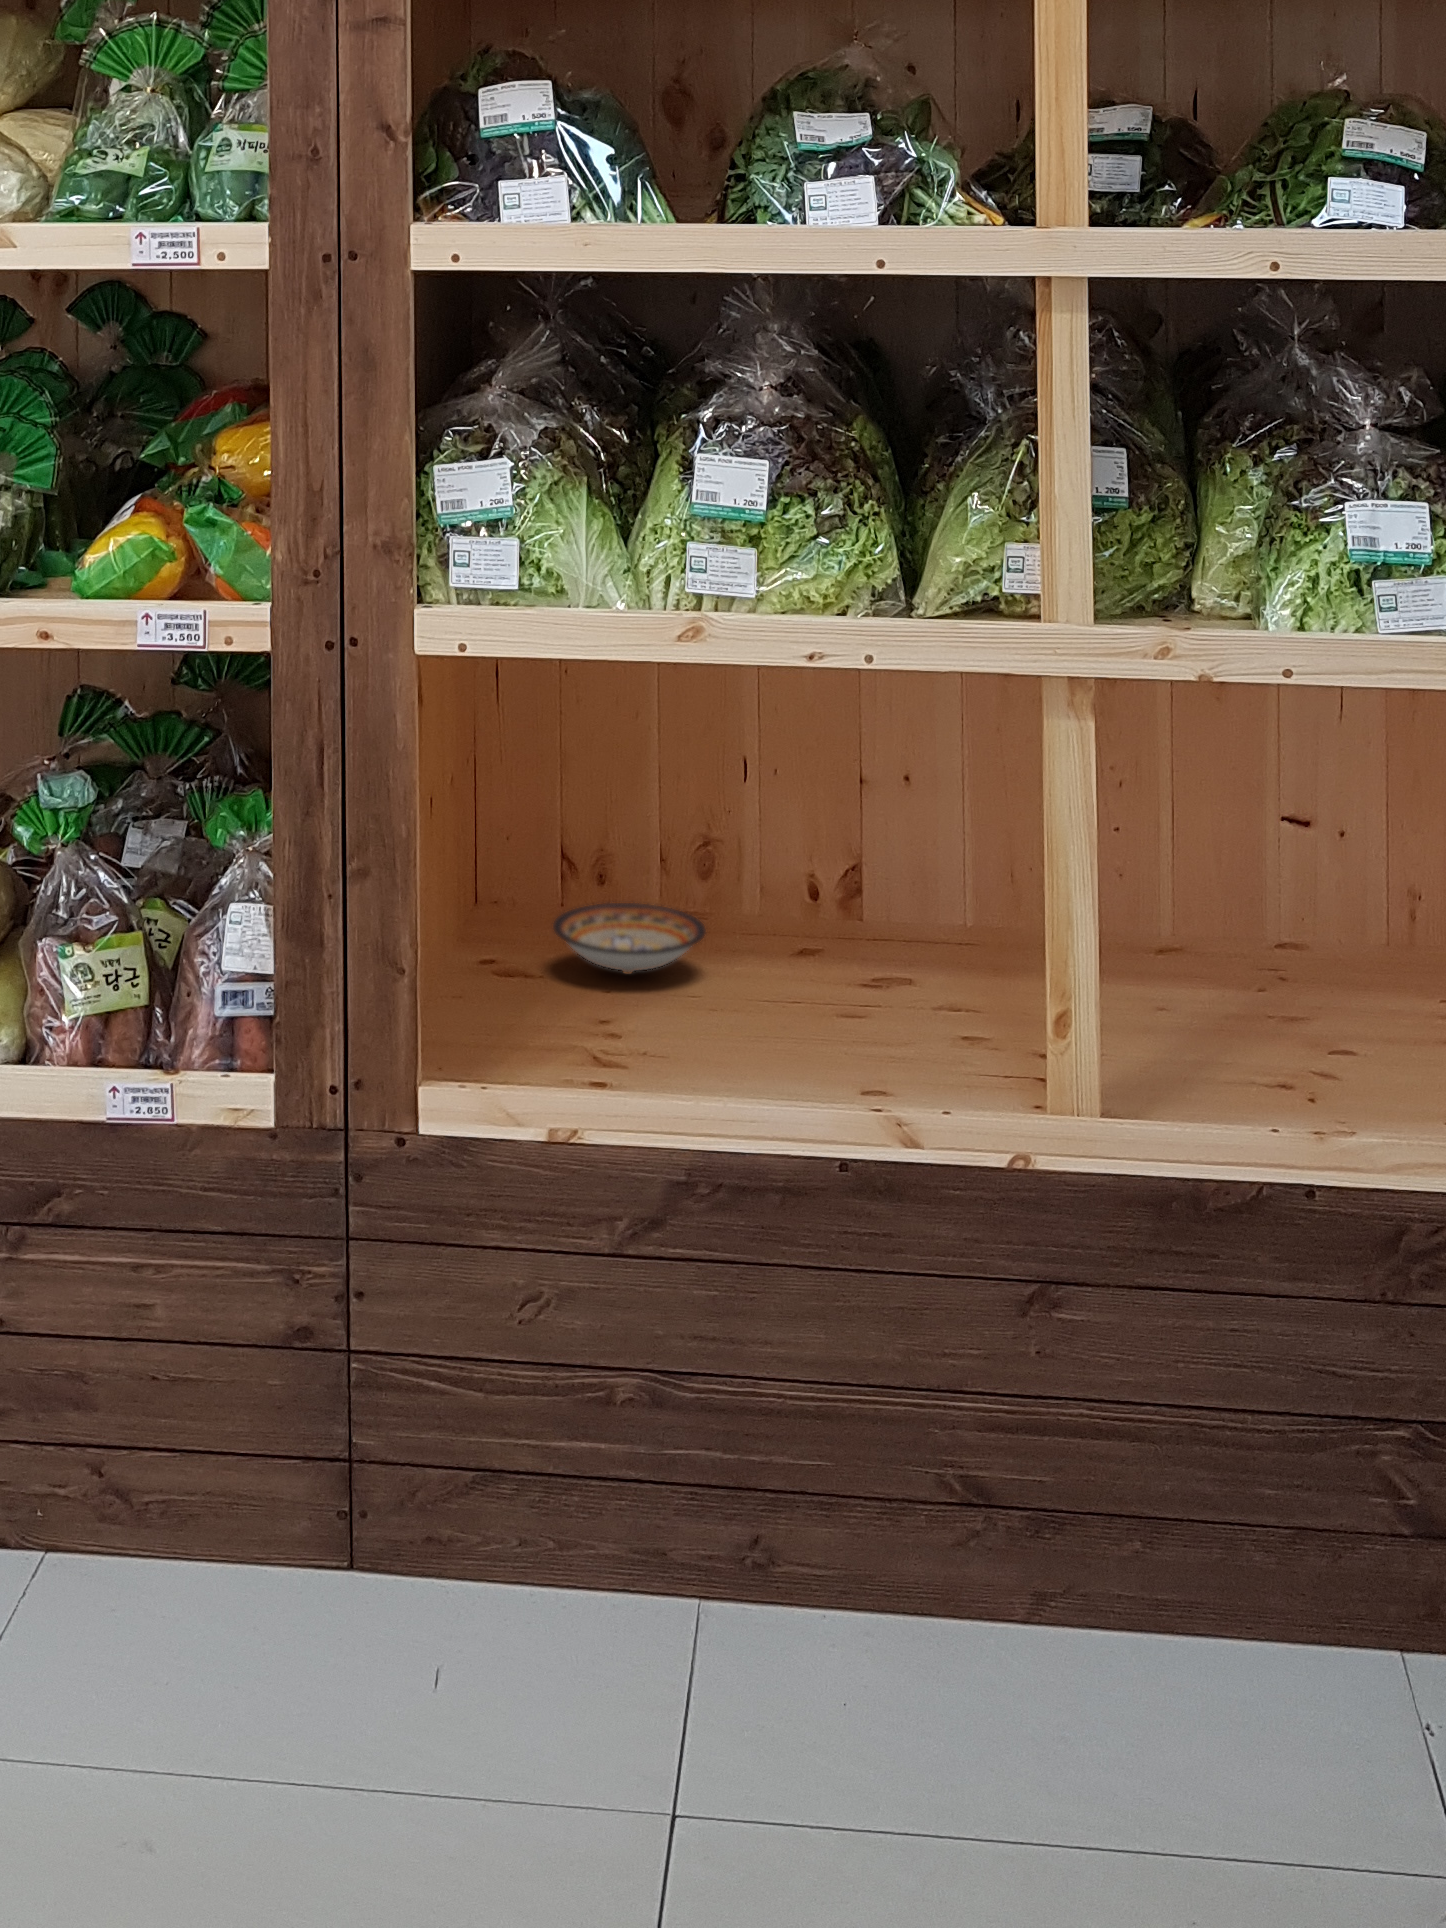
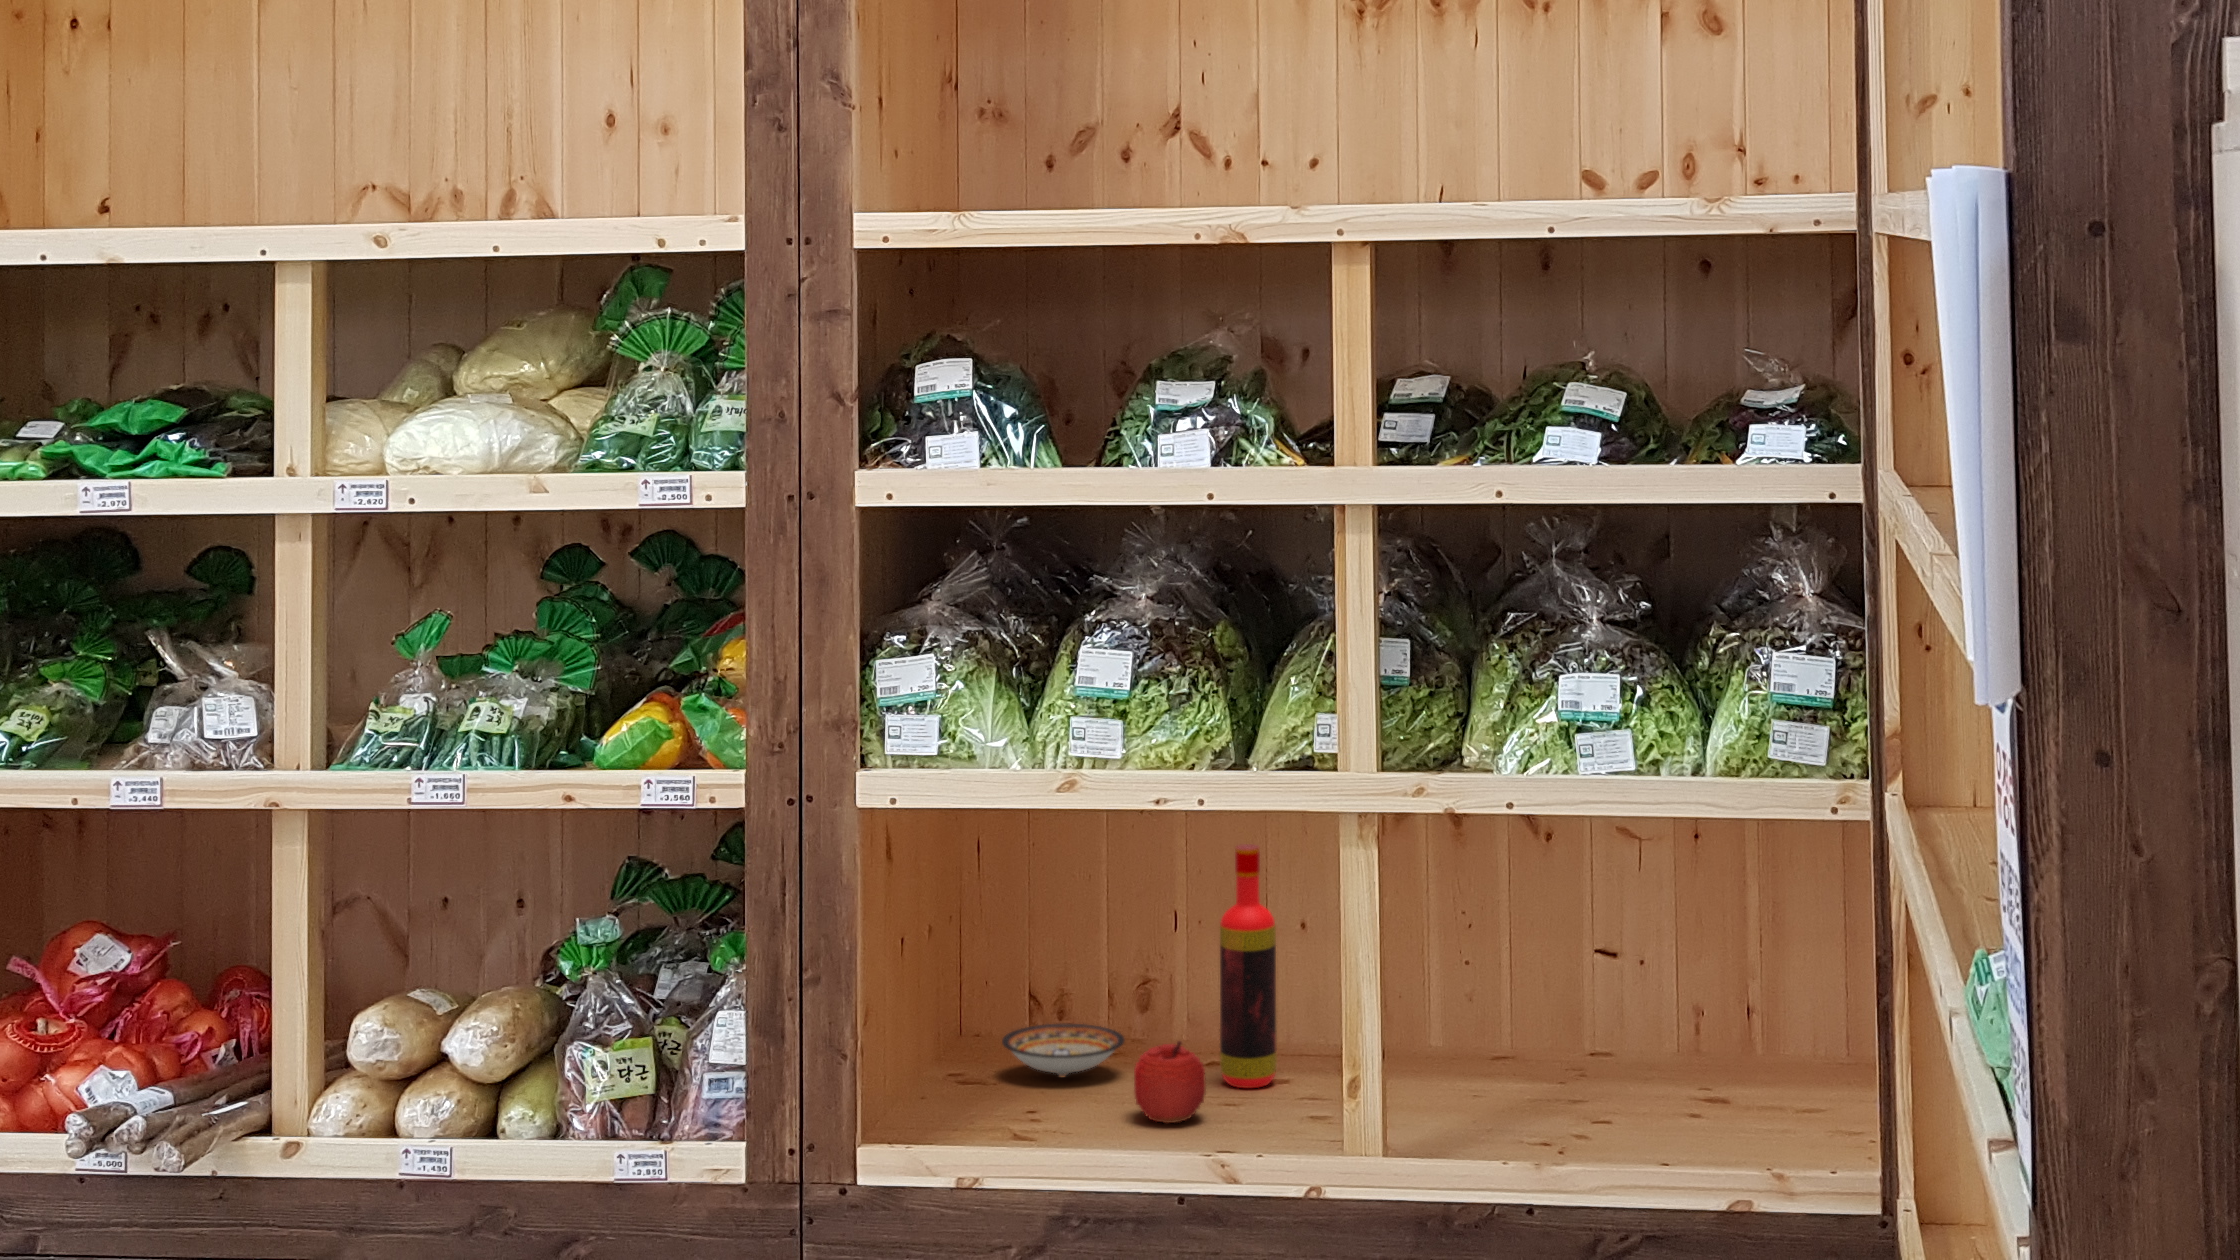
bottle: none [829,688,900,995] -> present [1220,844,1277,1088]
apple: none [744,945,840,1051] -> present [1134,1041,1206,1123]

